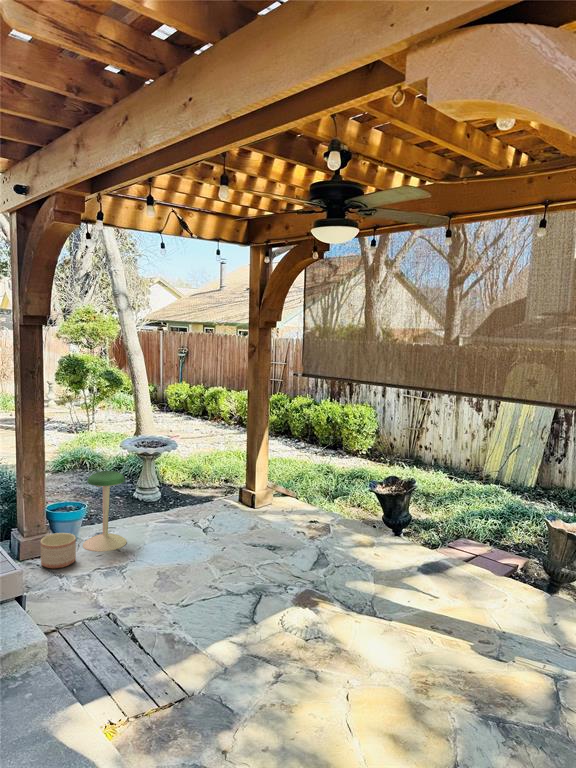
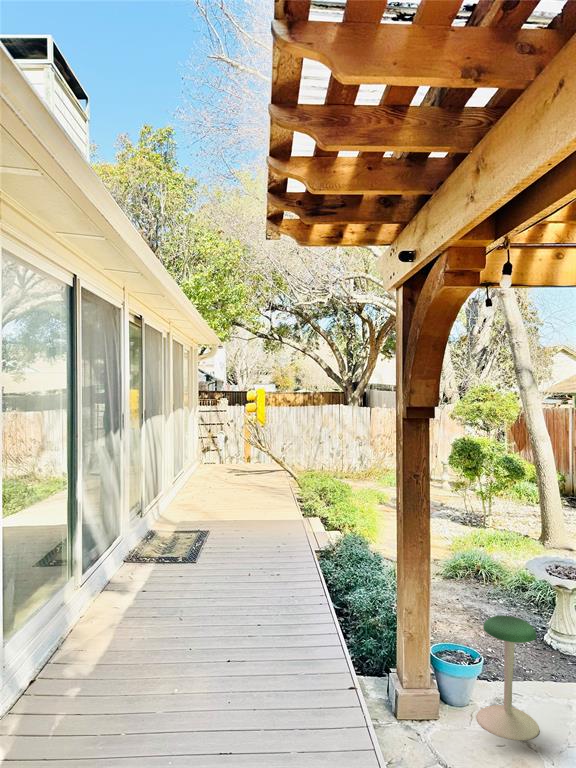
planter: present [41,533,76,569] -> none [421,694,467,751]

